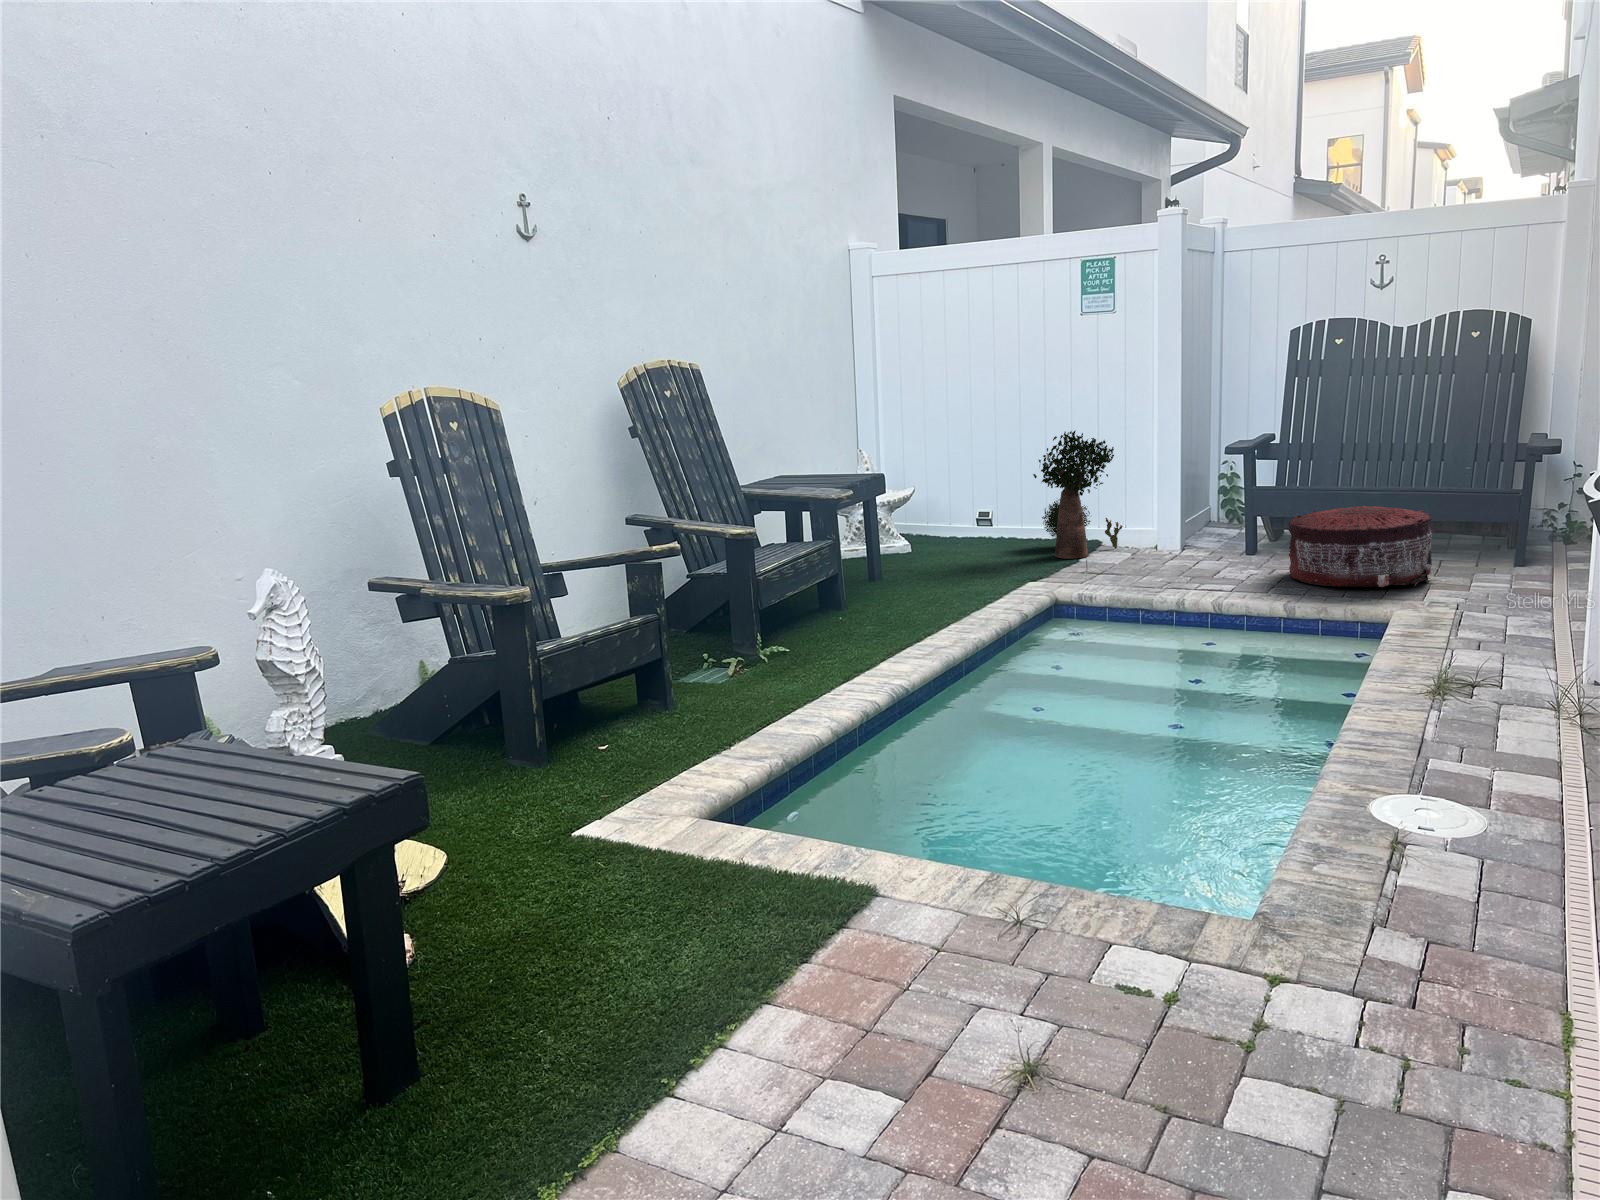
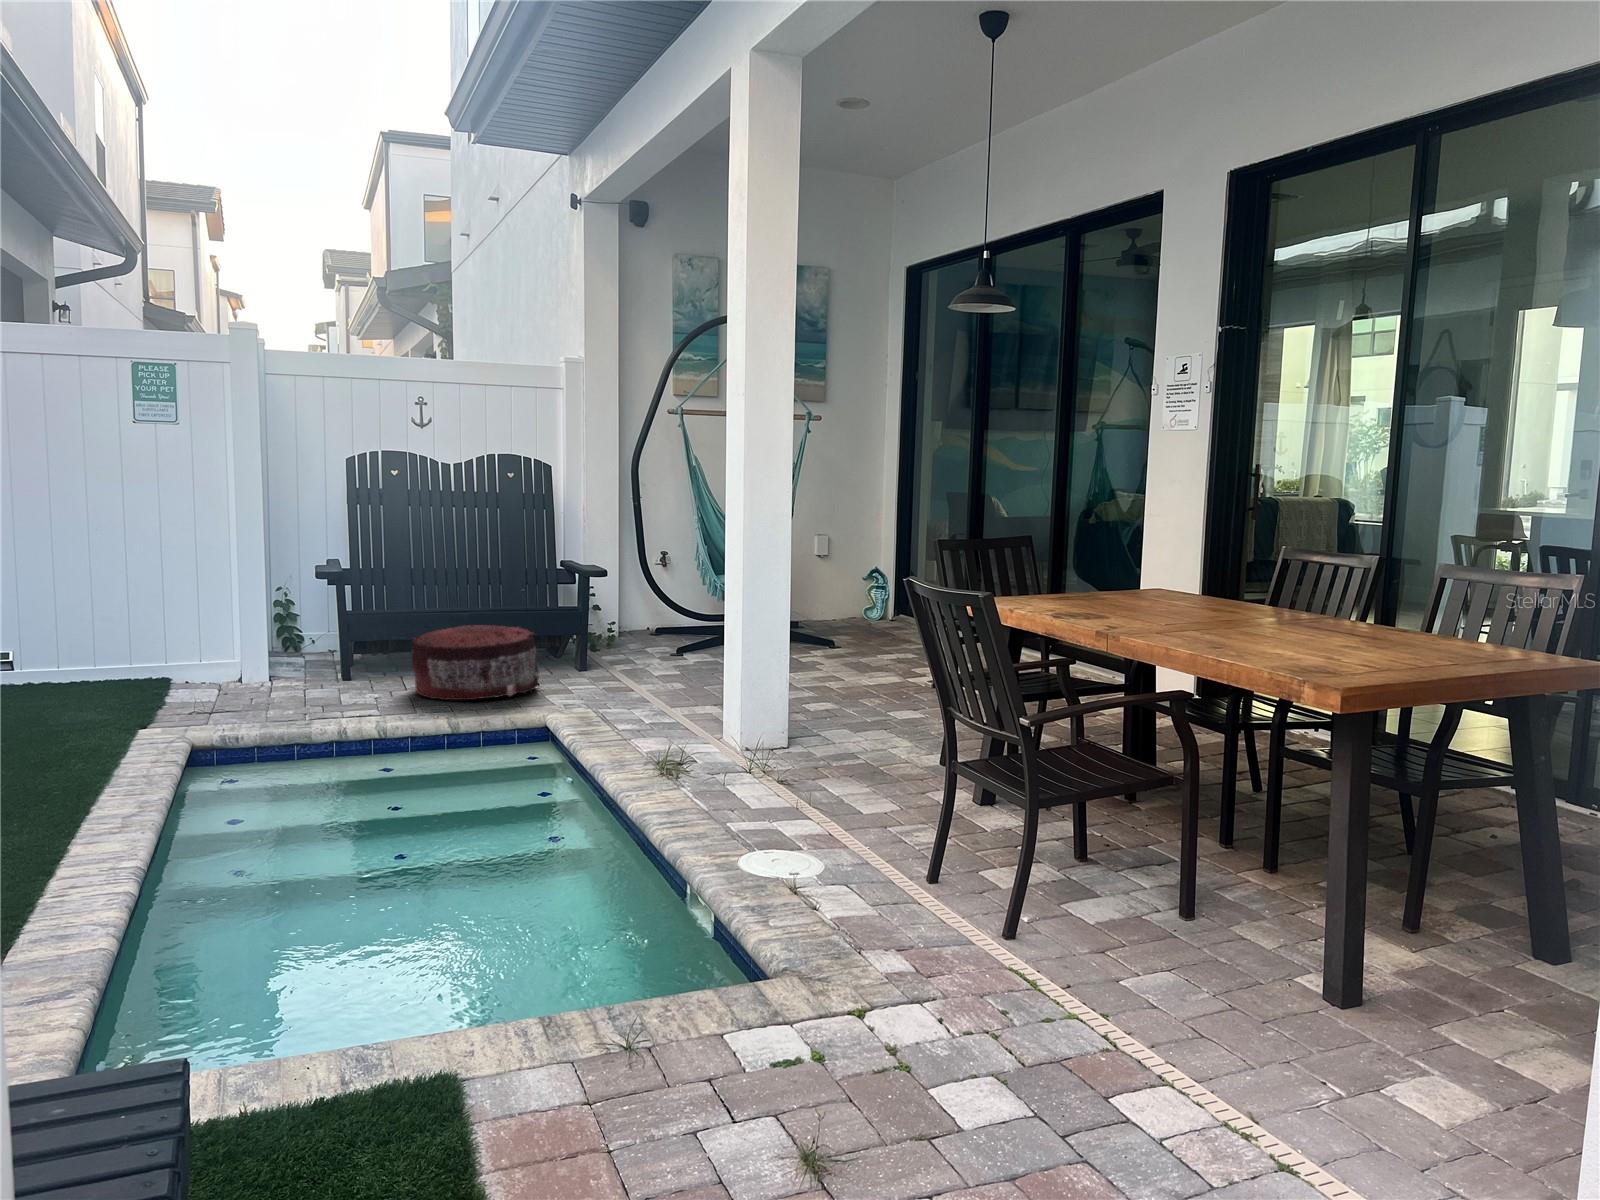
potted plant: present [1033,431,1122,559] -> none [95,552,203,701]

